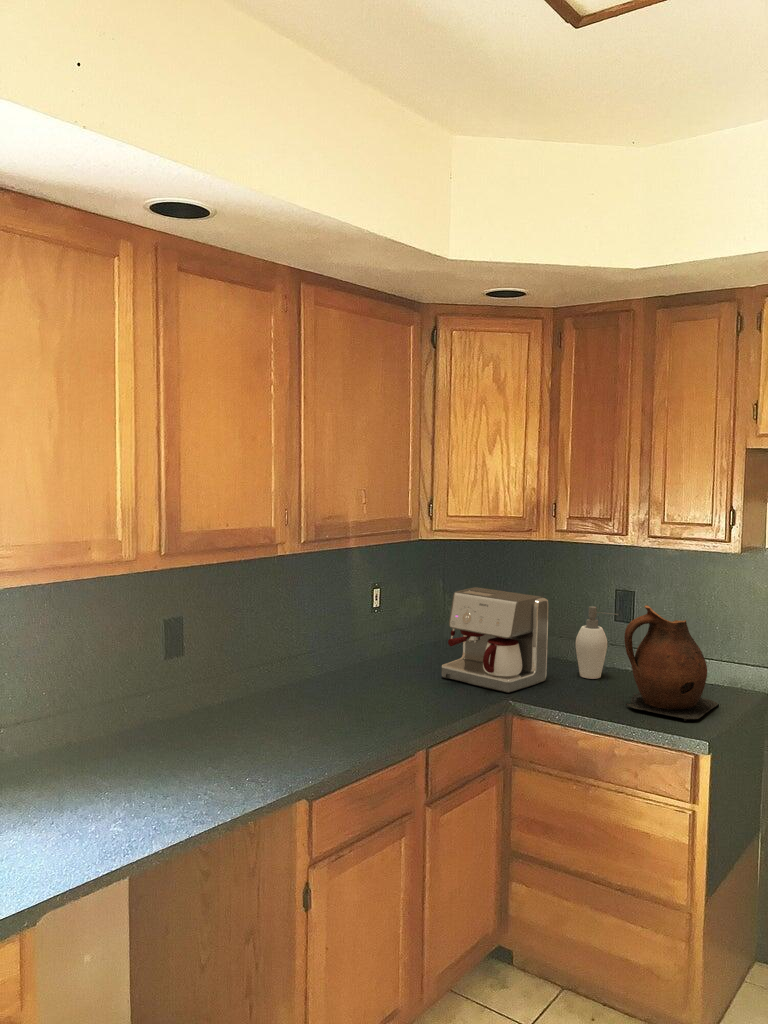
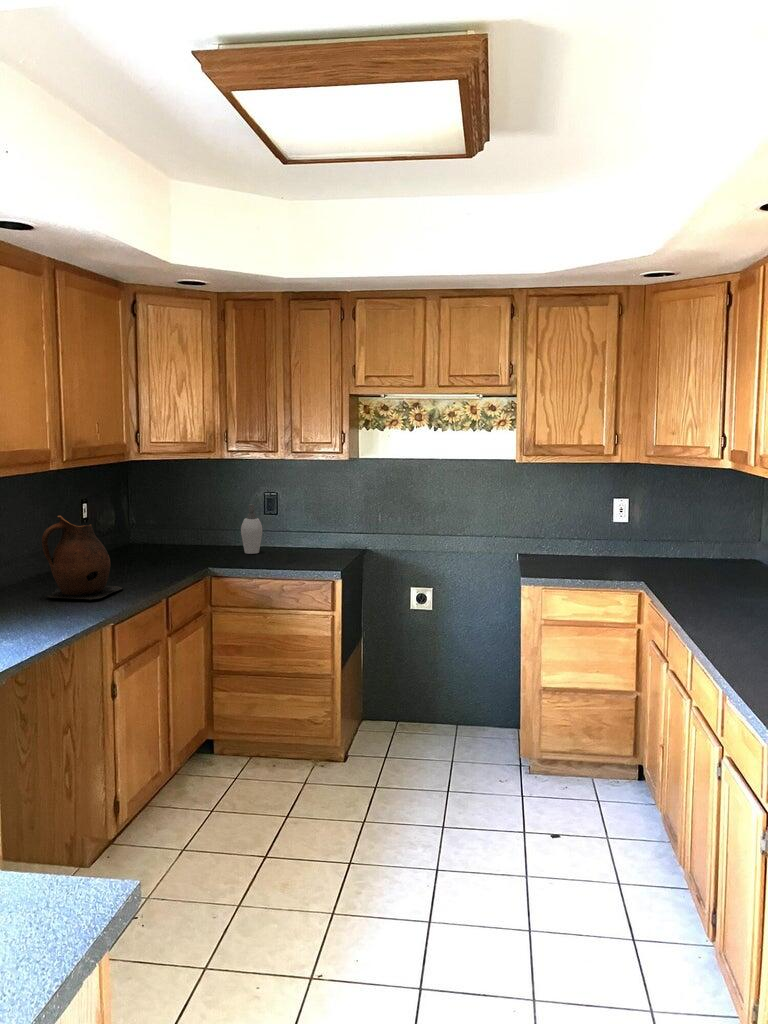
coffee maker: present [442,587,549,693] -> none [150,497,225,564]
ceramic pitcher: present [624,605,719,721] -> present [42,515,123,601]

